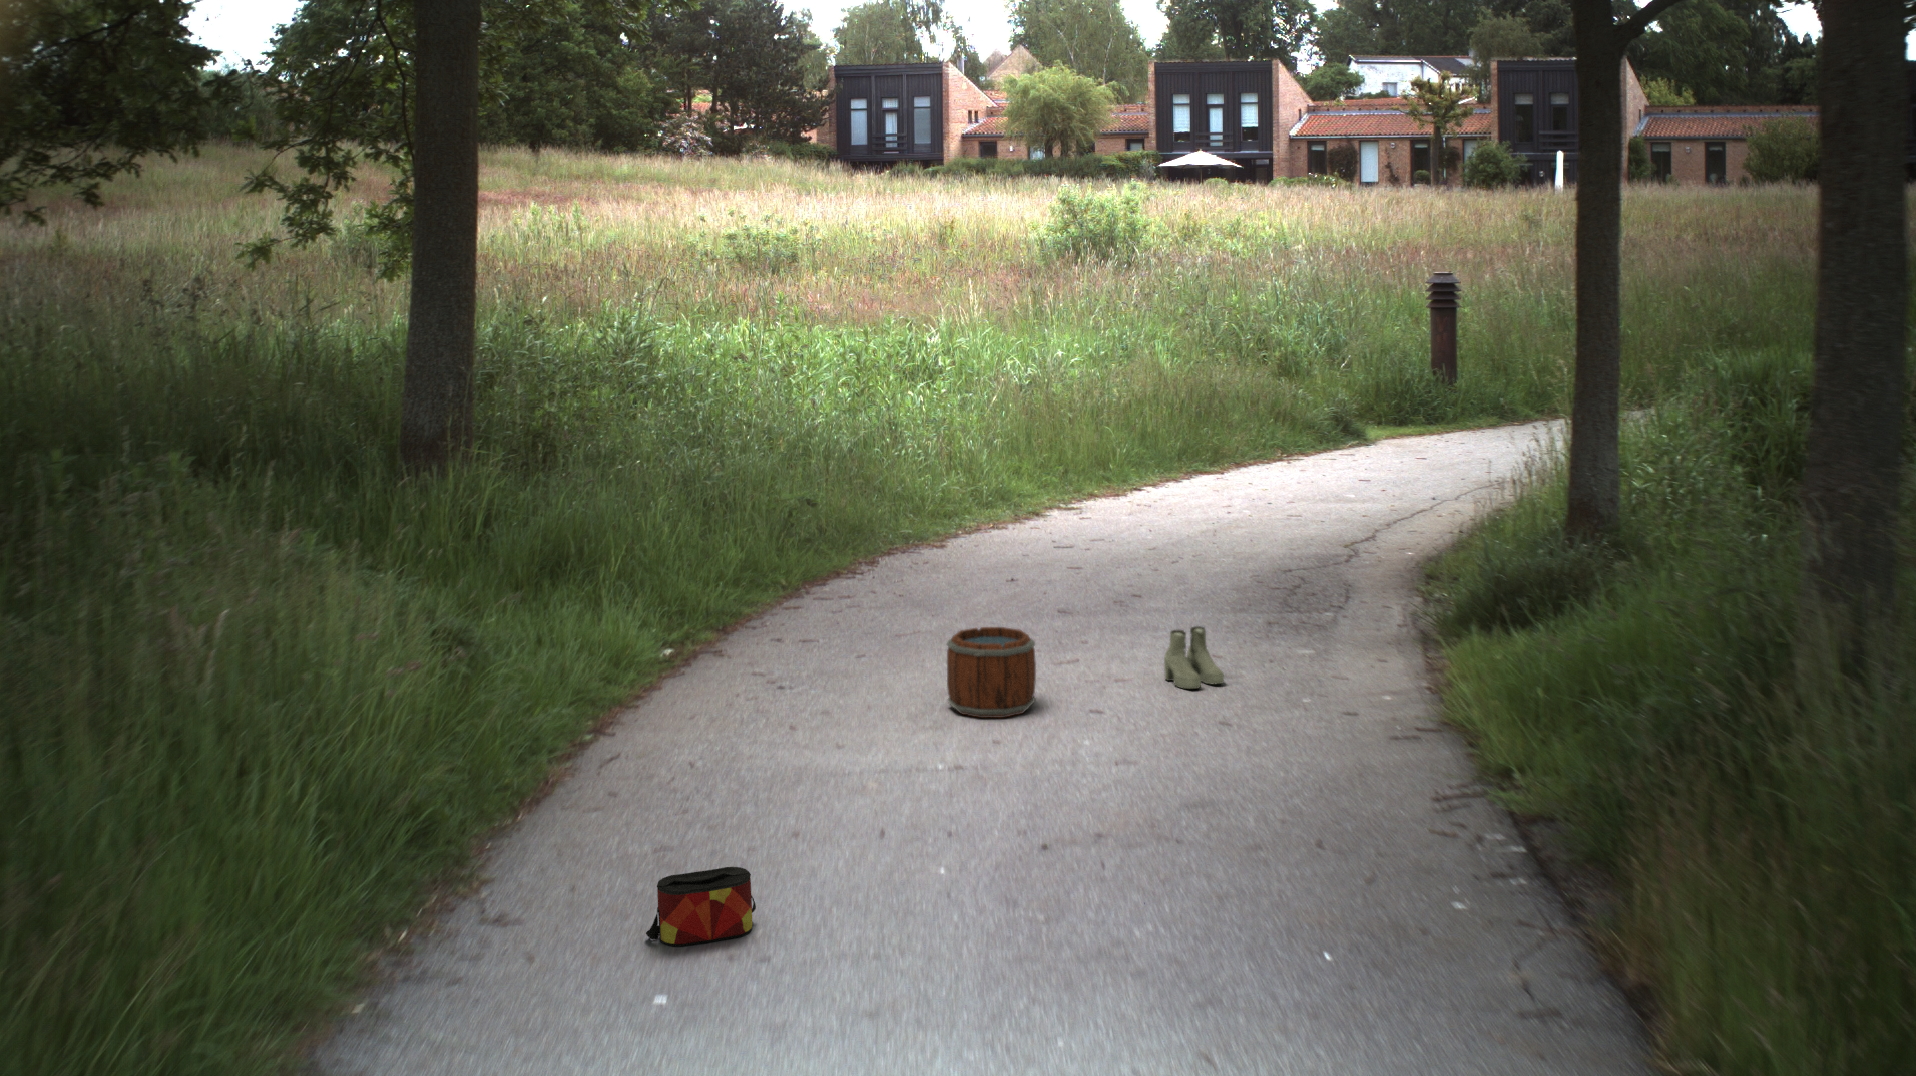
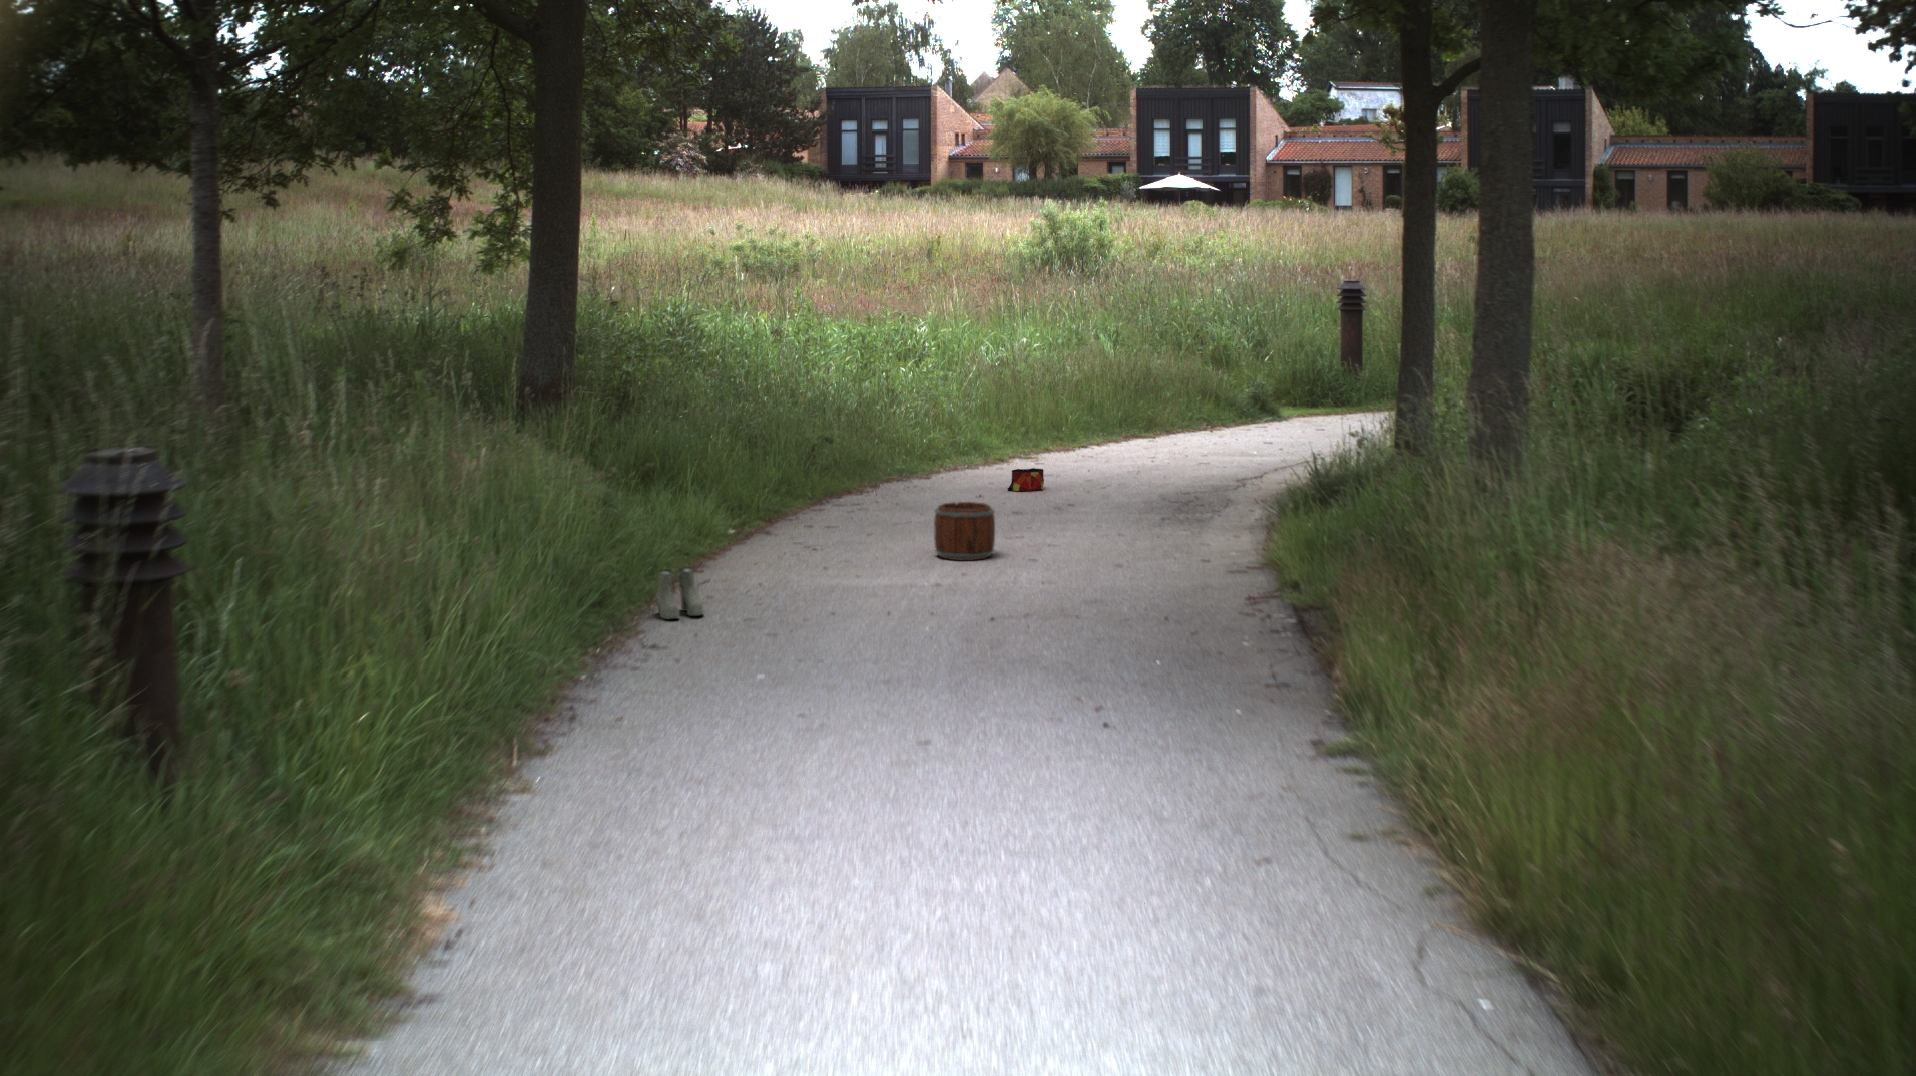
boots: present [1164,626,1224,689] -> present [656,567,703,619]
bag: present [646,867,756,946] -> present [1008,468,1044,492]

